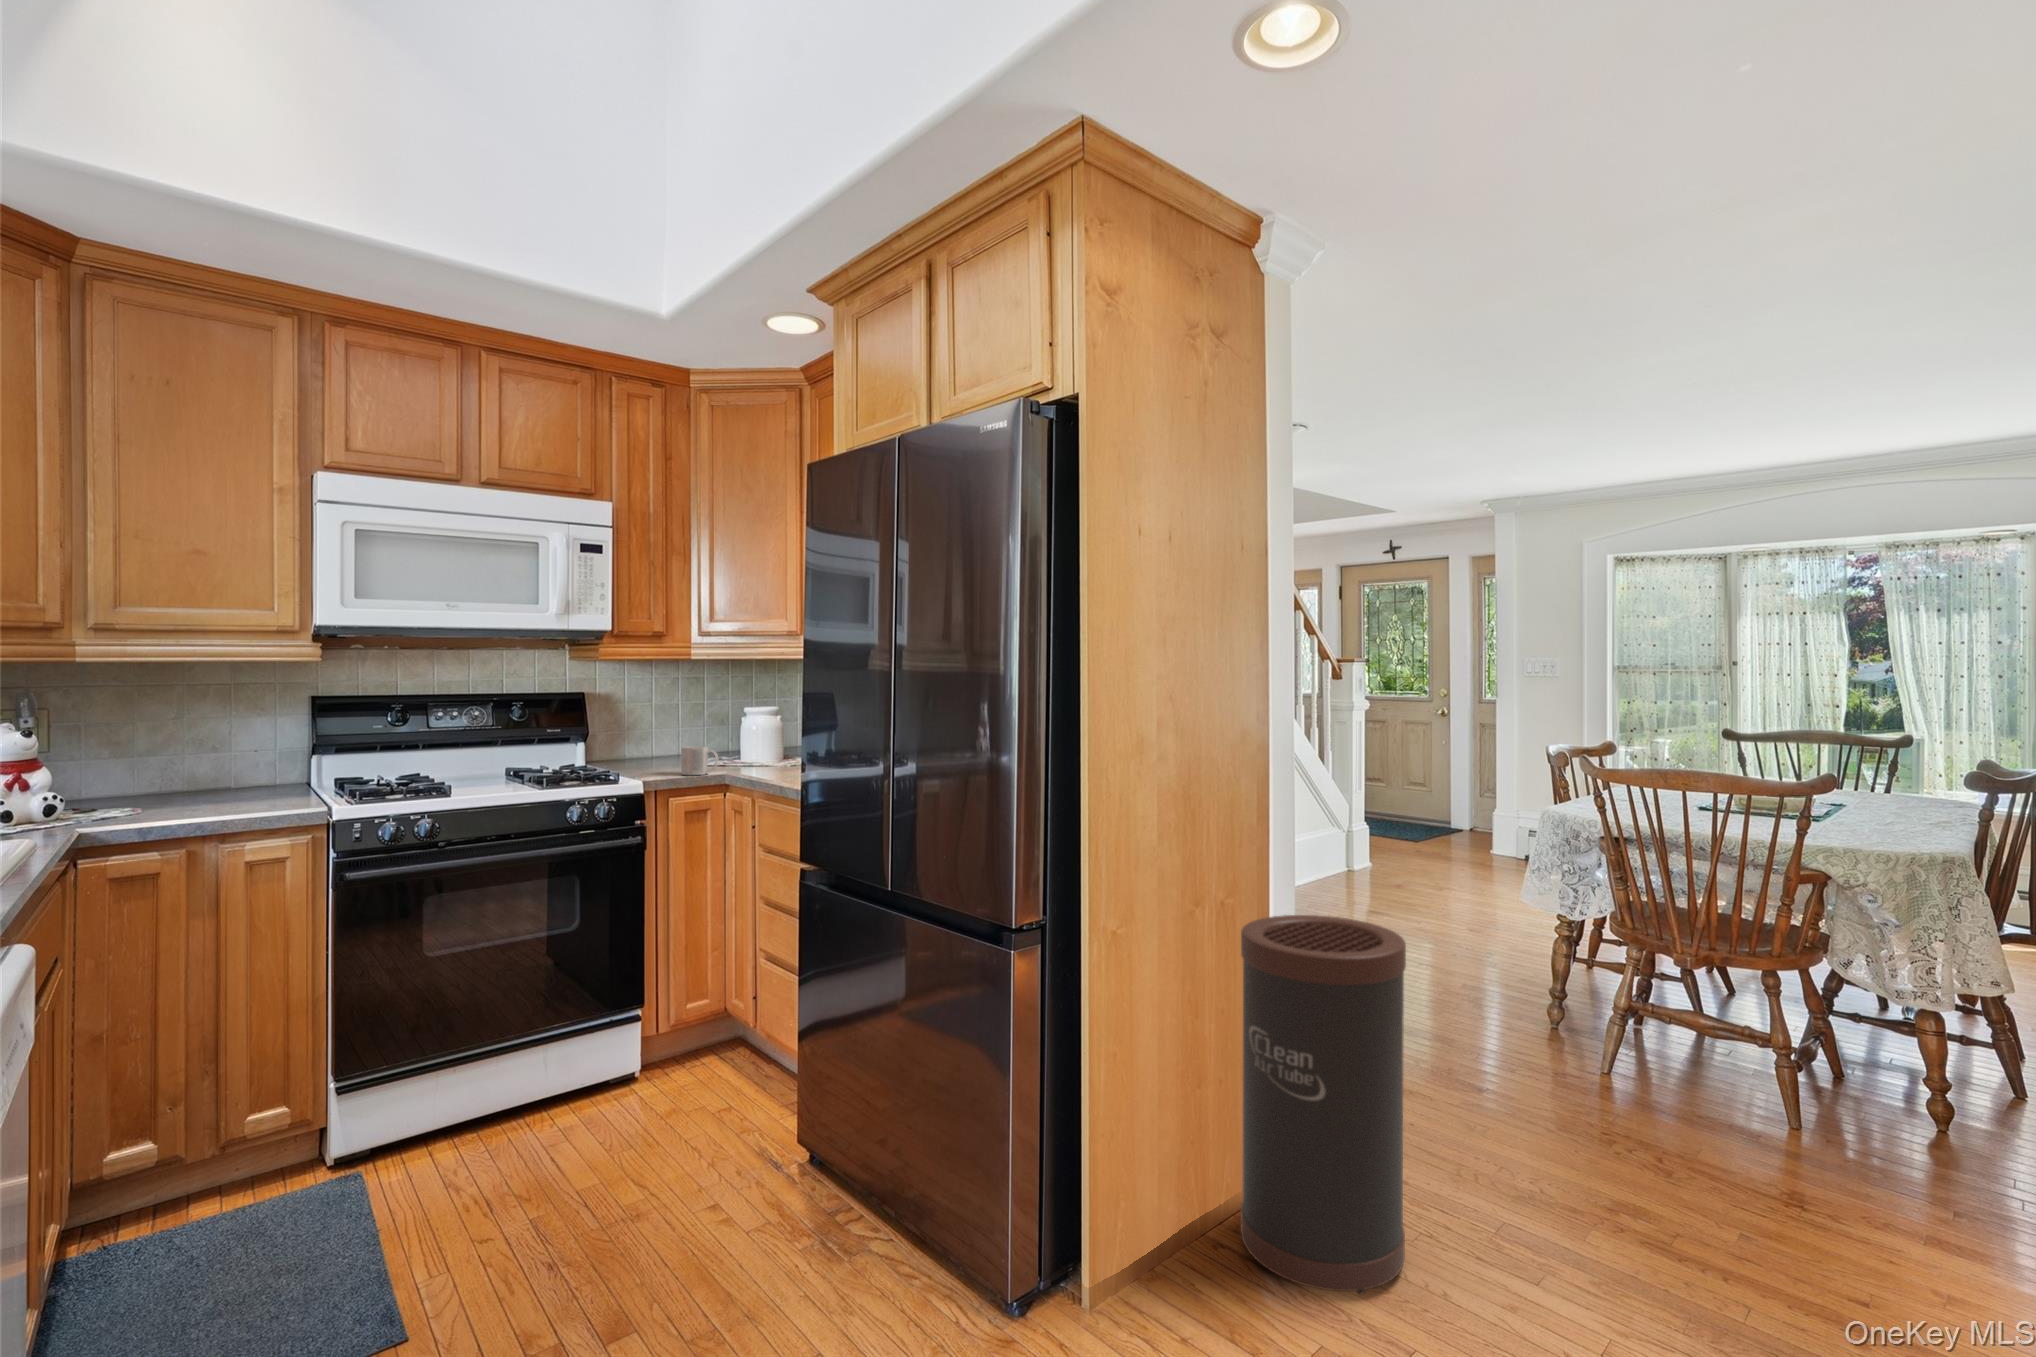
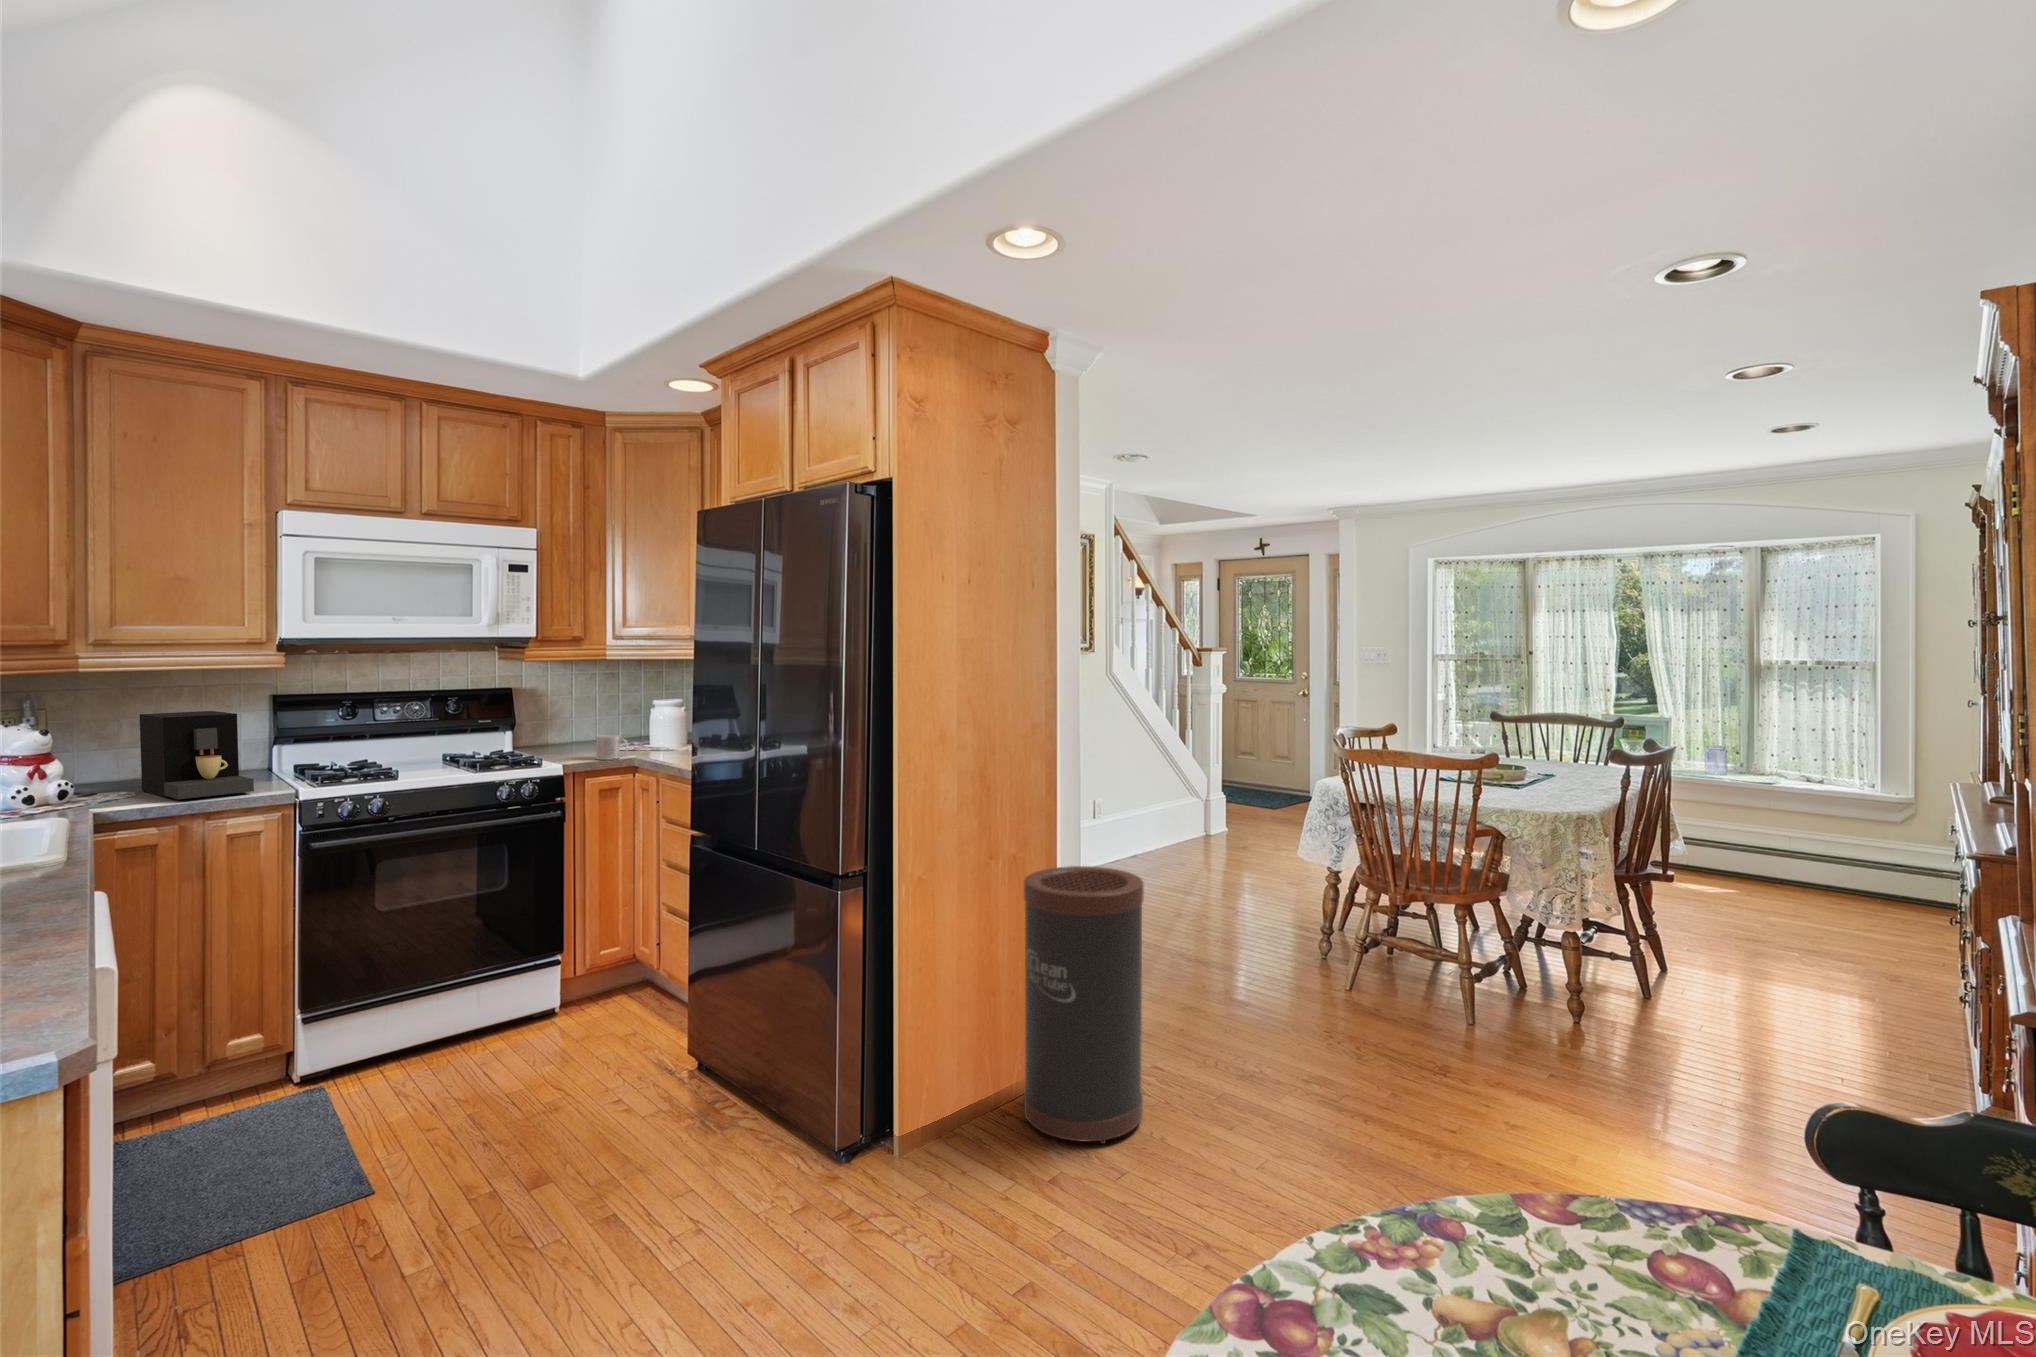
coffee maker: none [151,712,281,818] -> present [140,711,254,799]

